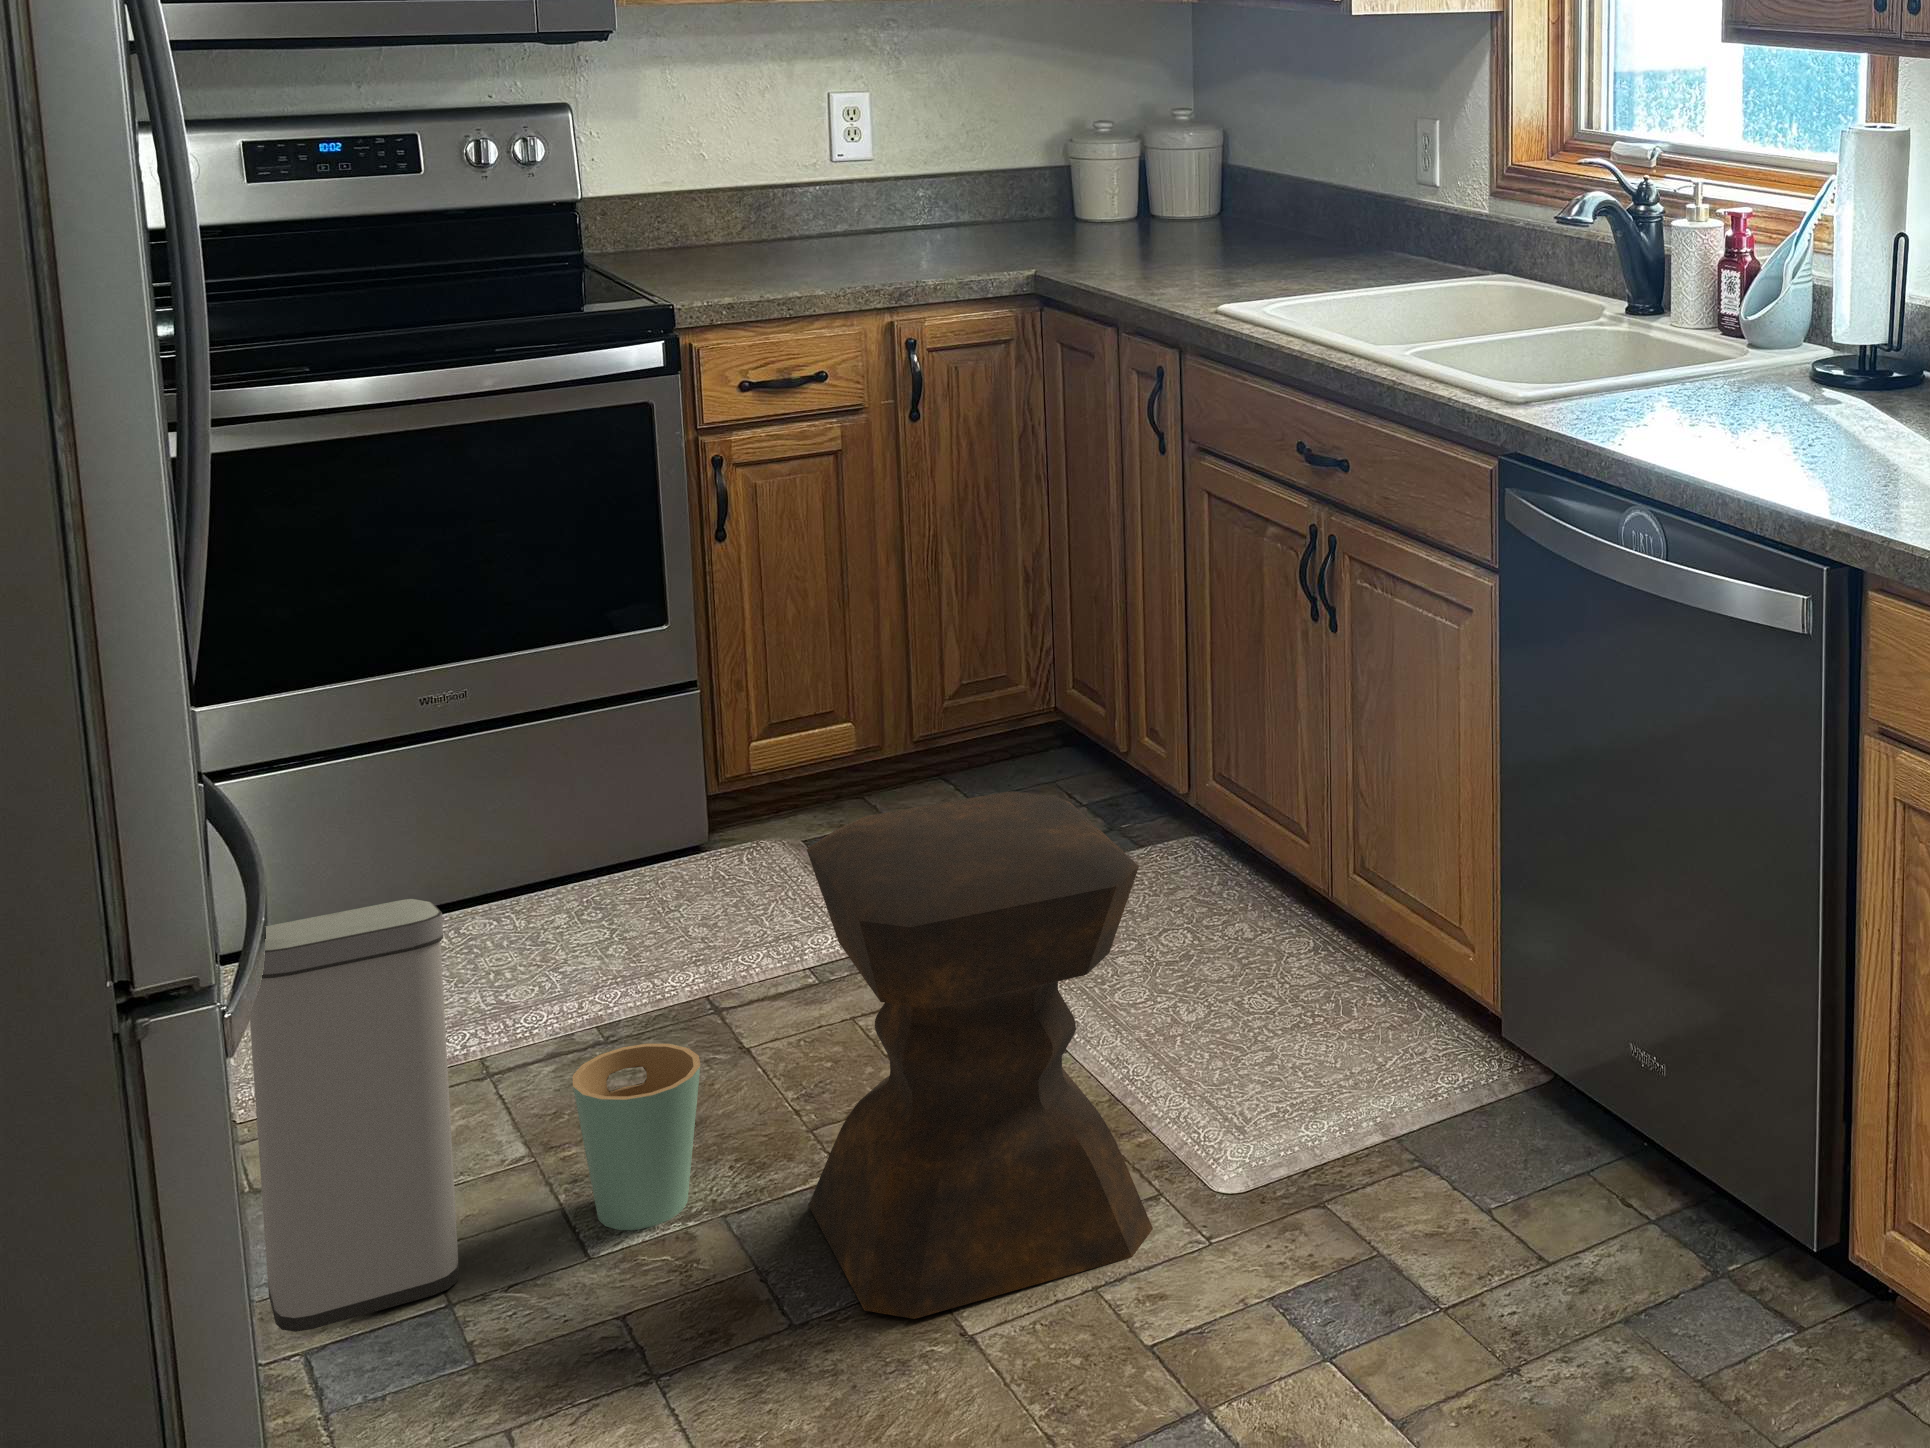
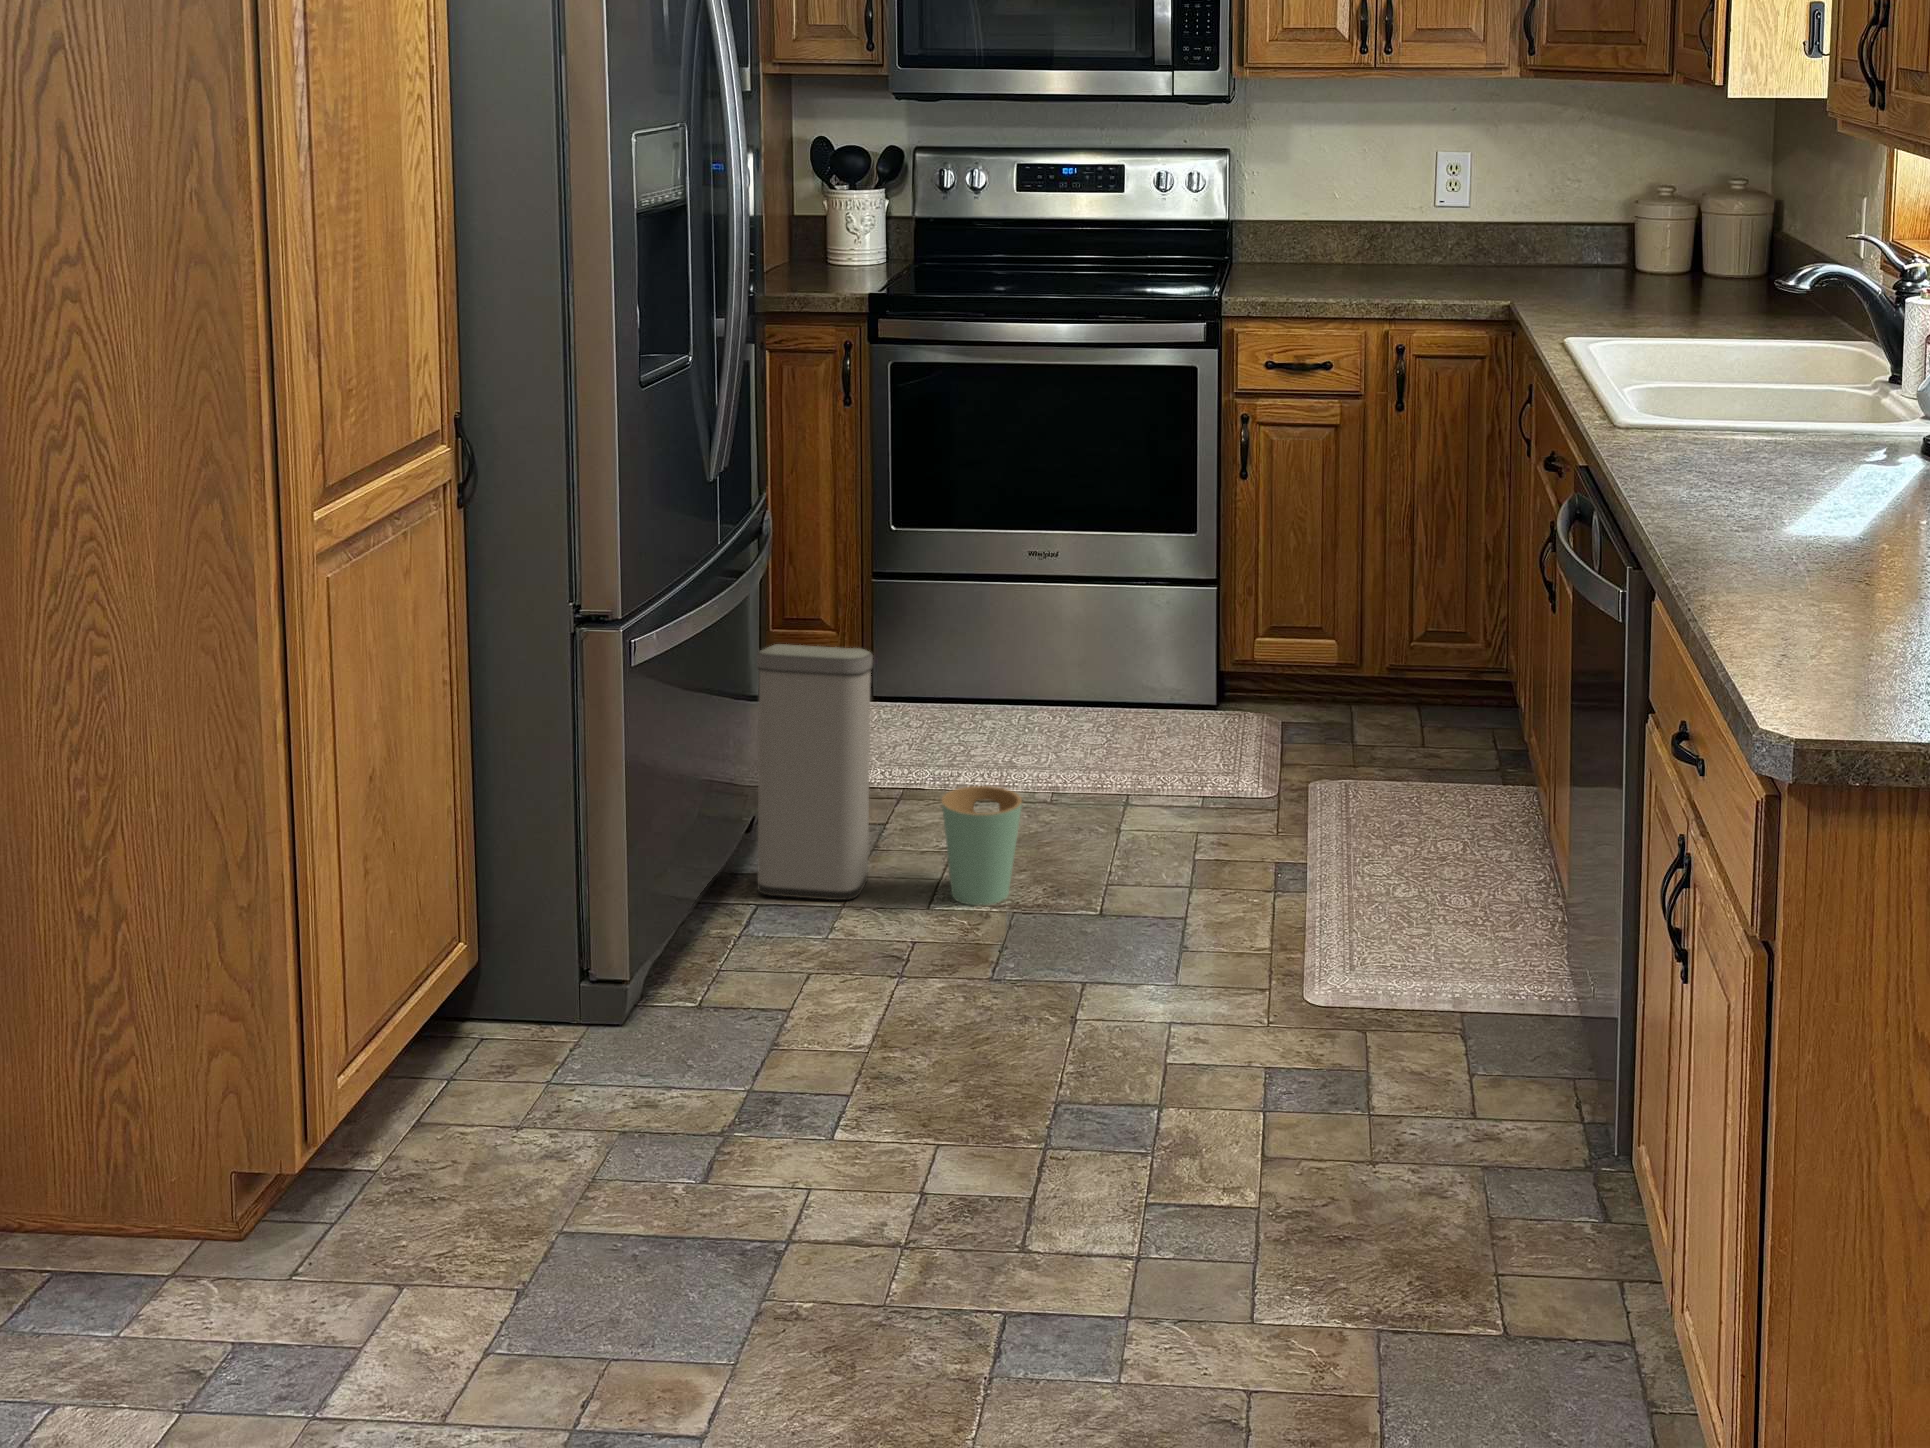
stool: present [807,791,1153,1319] -> none [1034,660,1263,1015]

